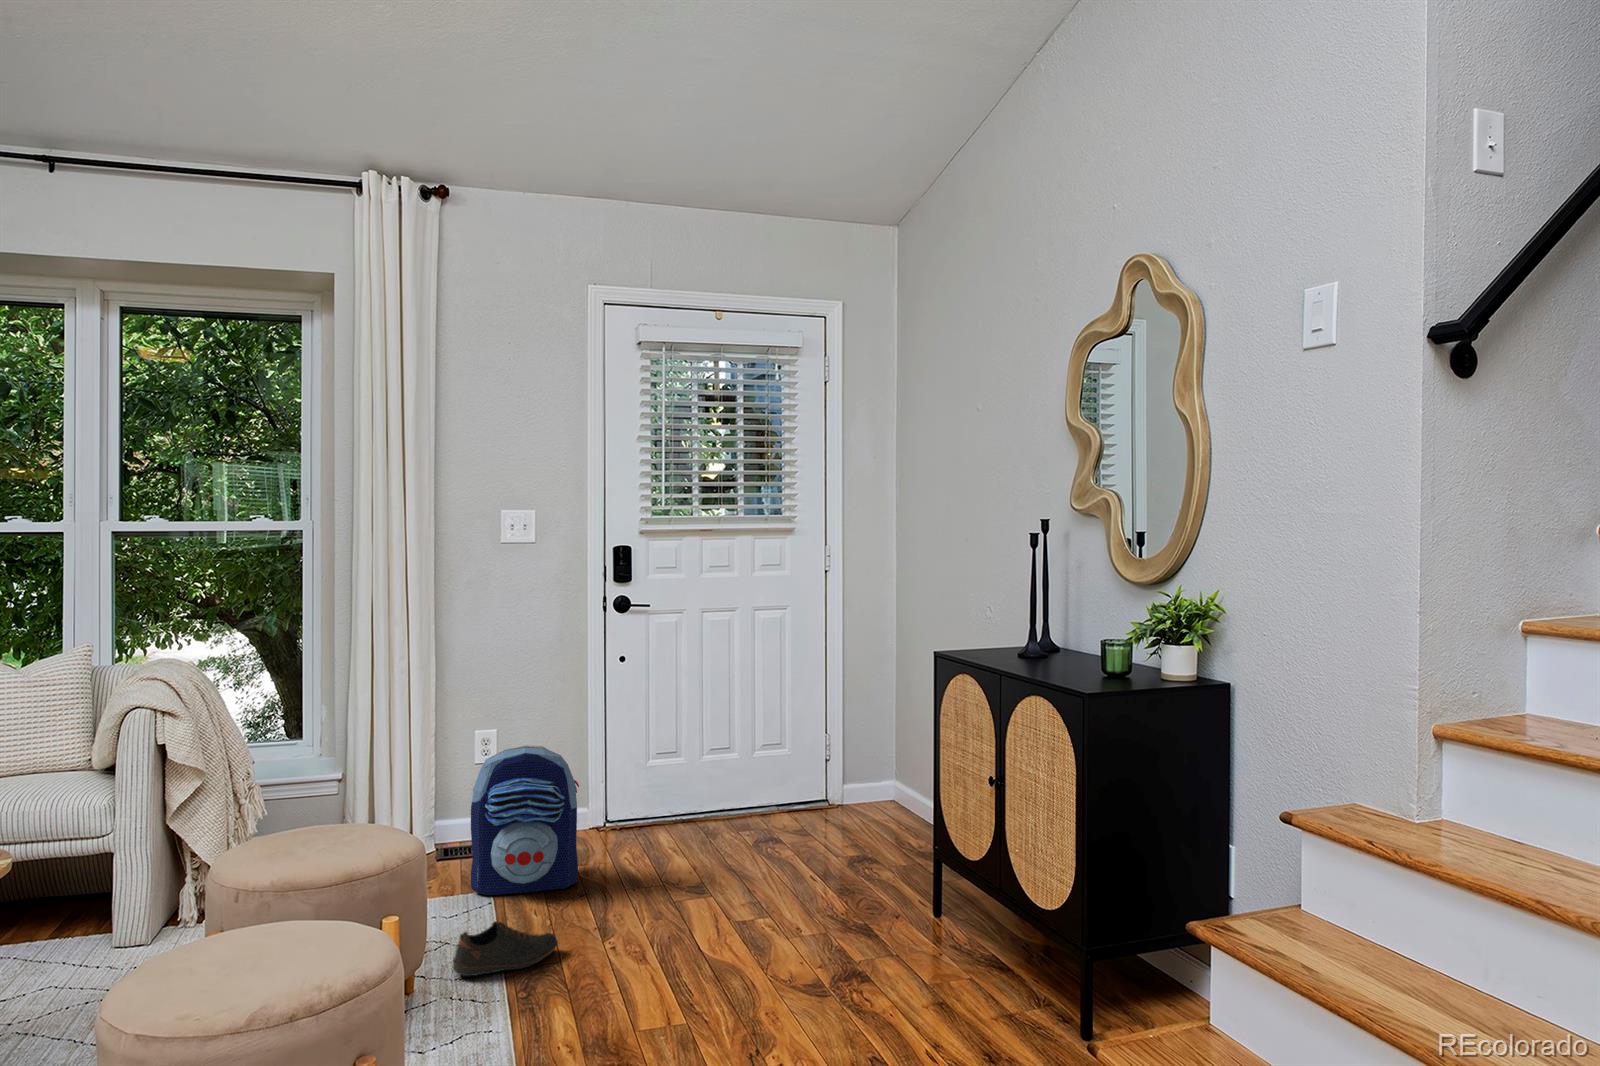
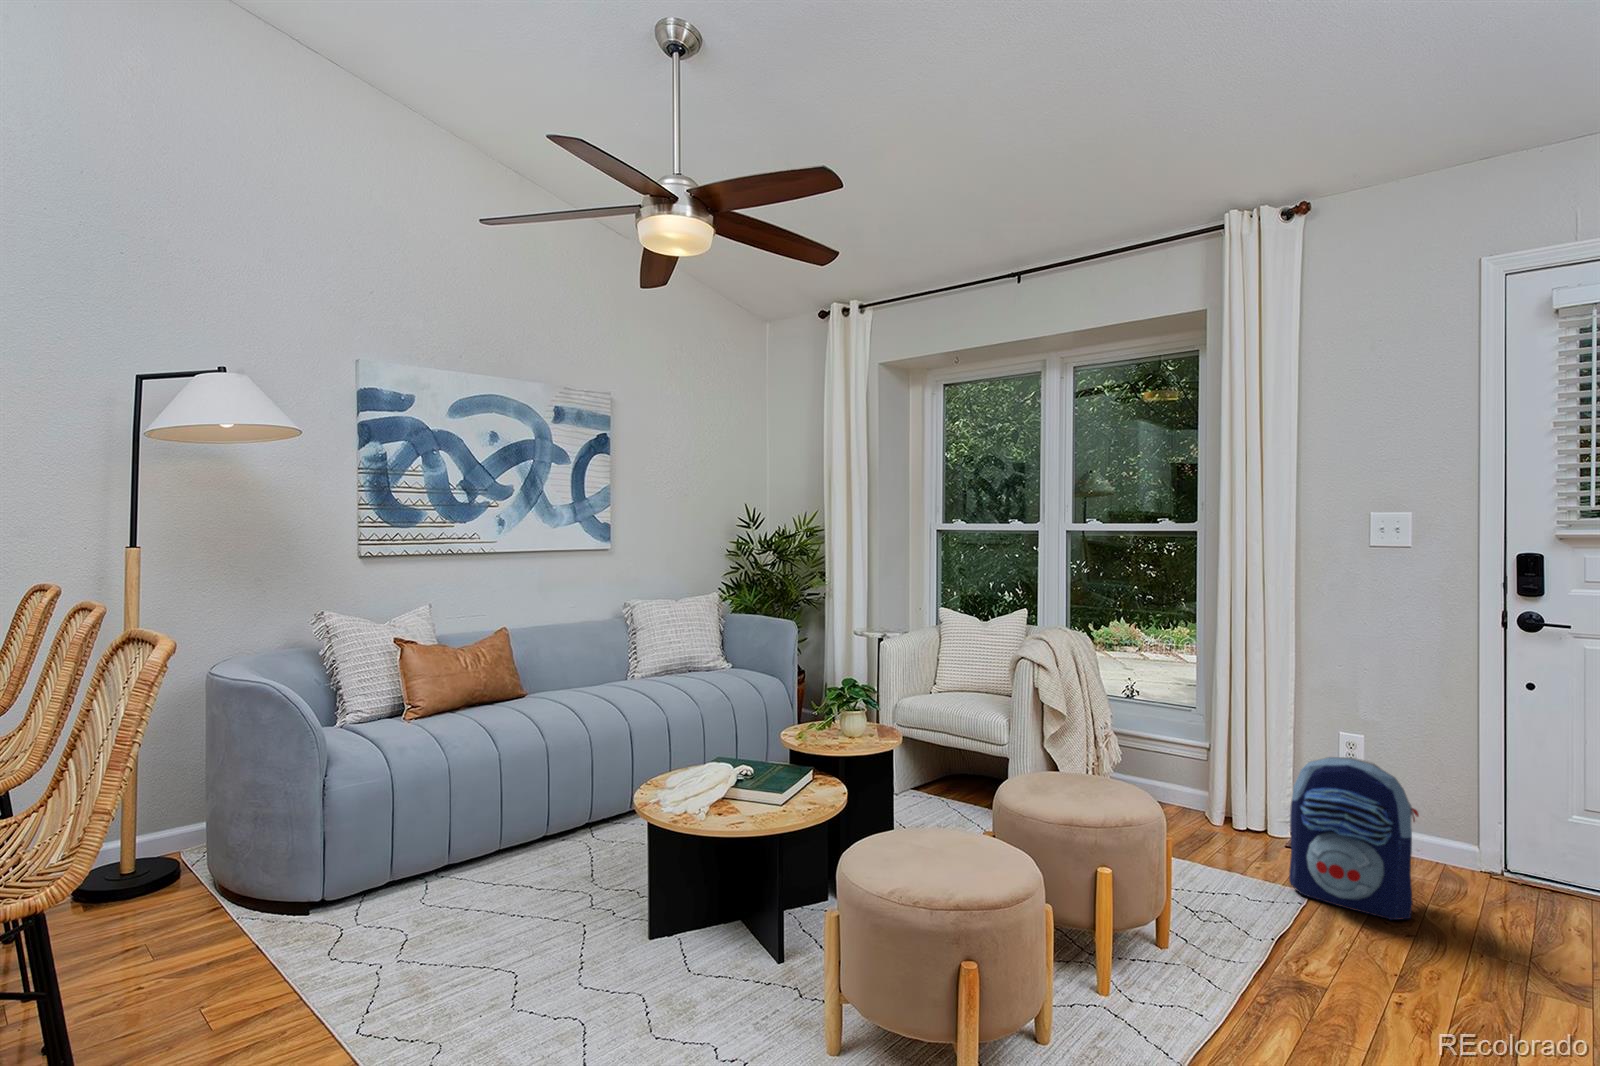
shoe: present [453,921,558,976] -> none [1211,916,1331,978]

